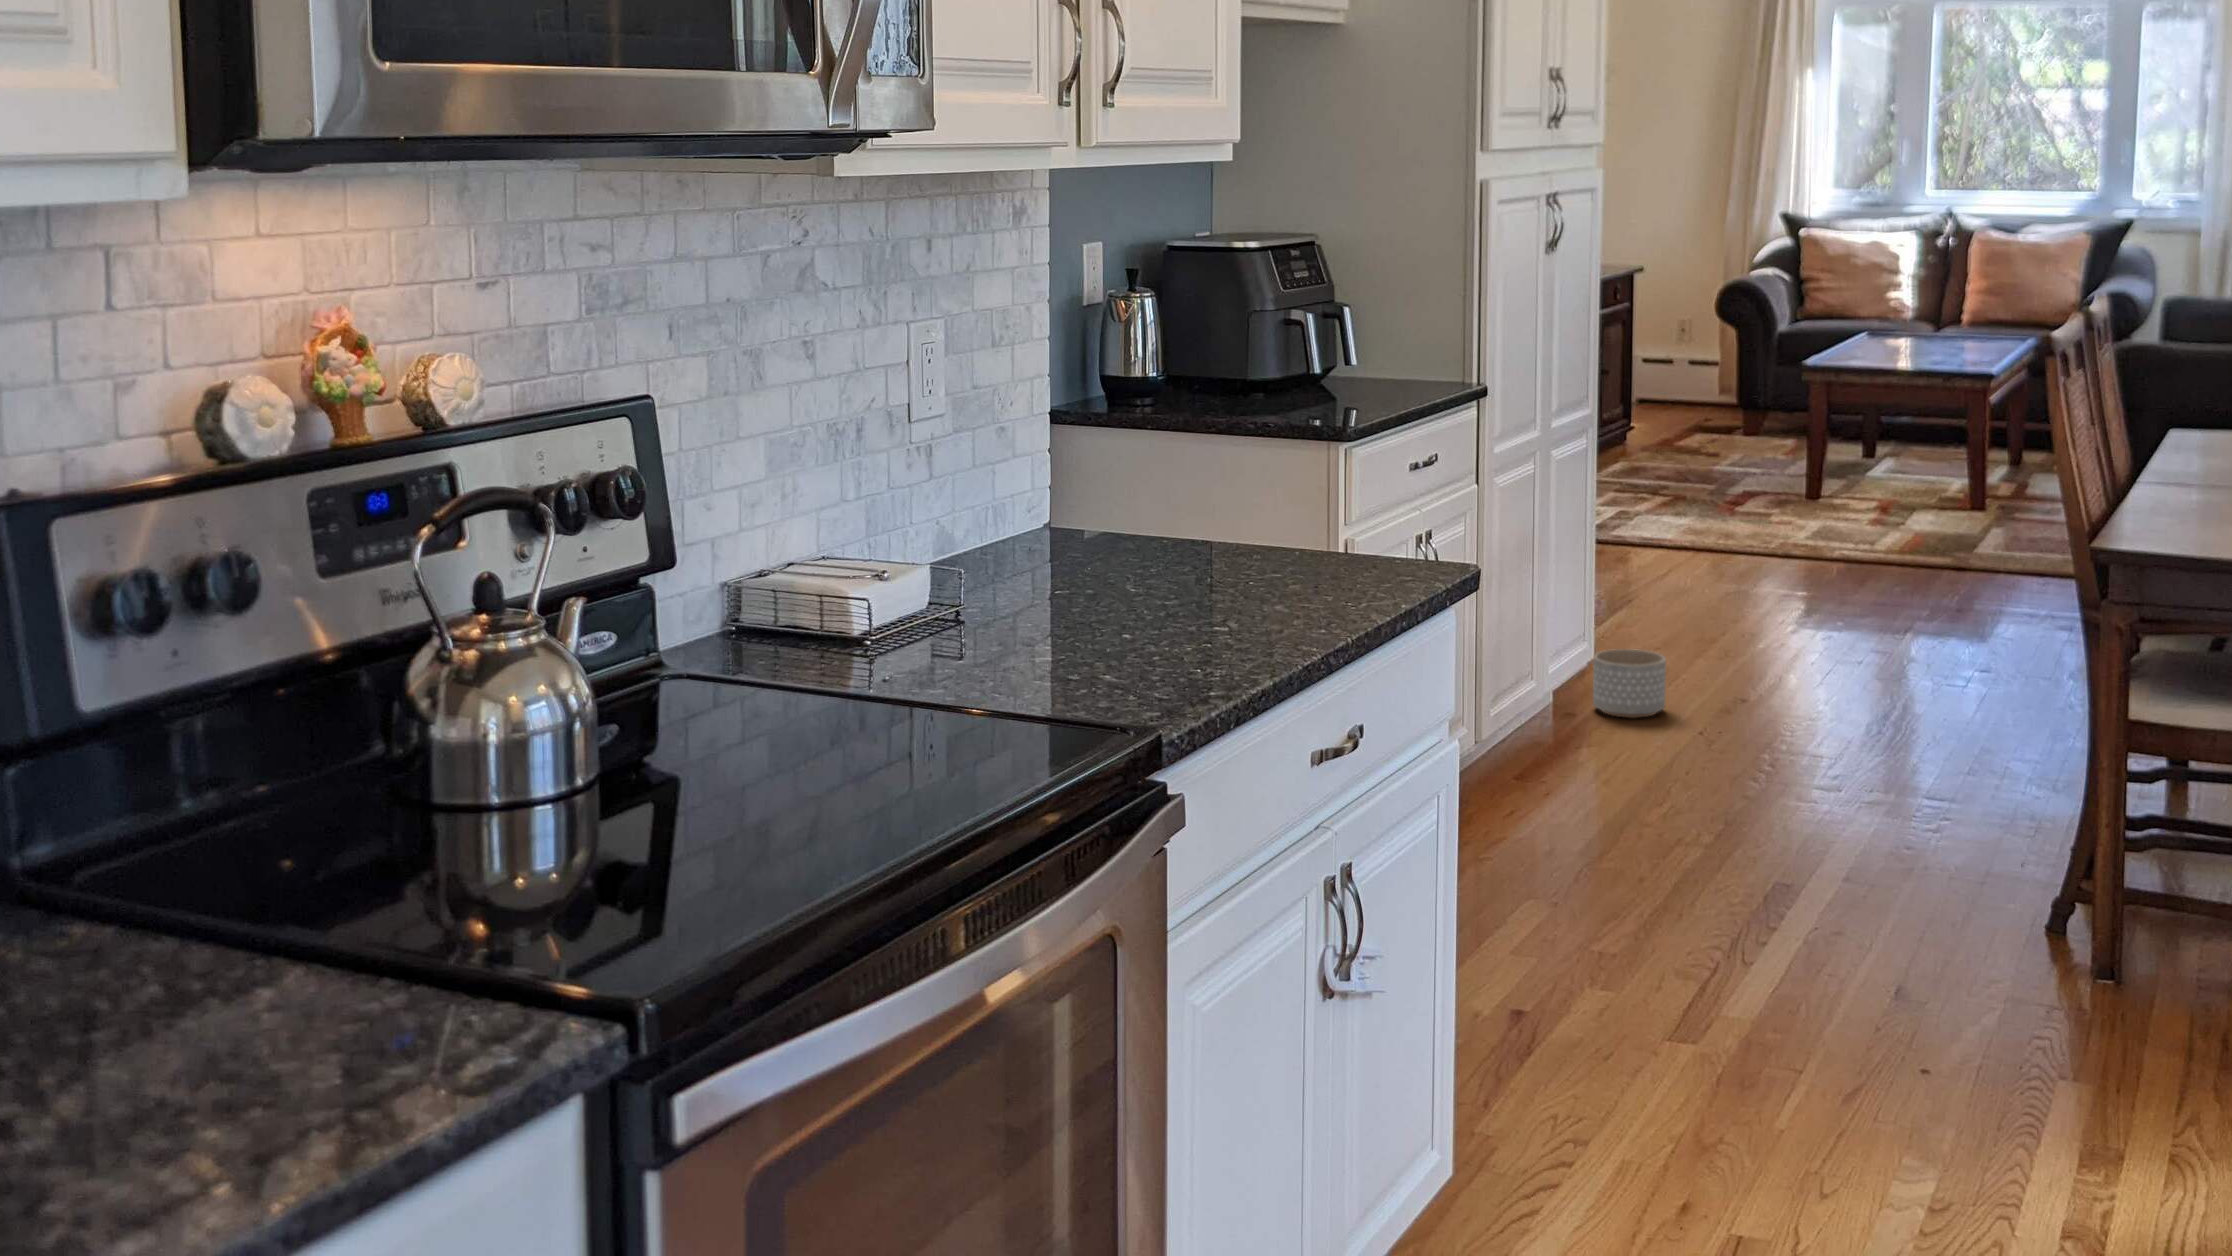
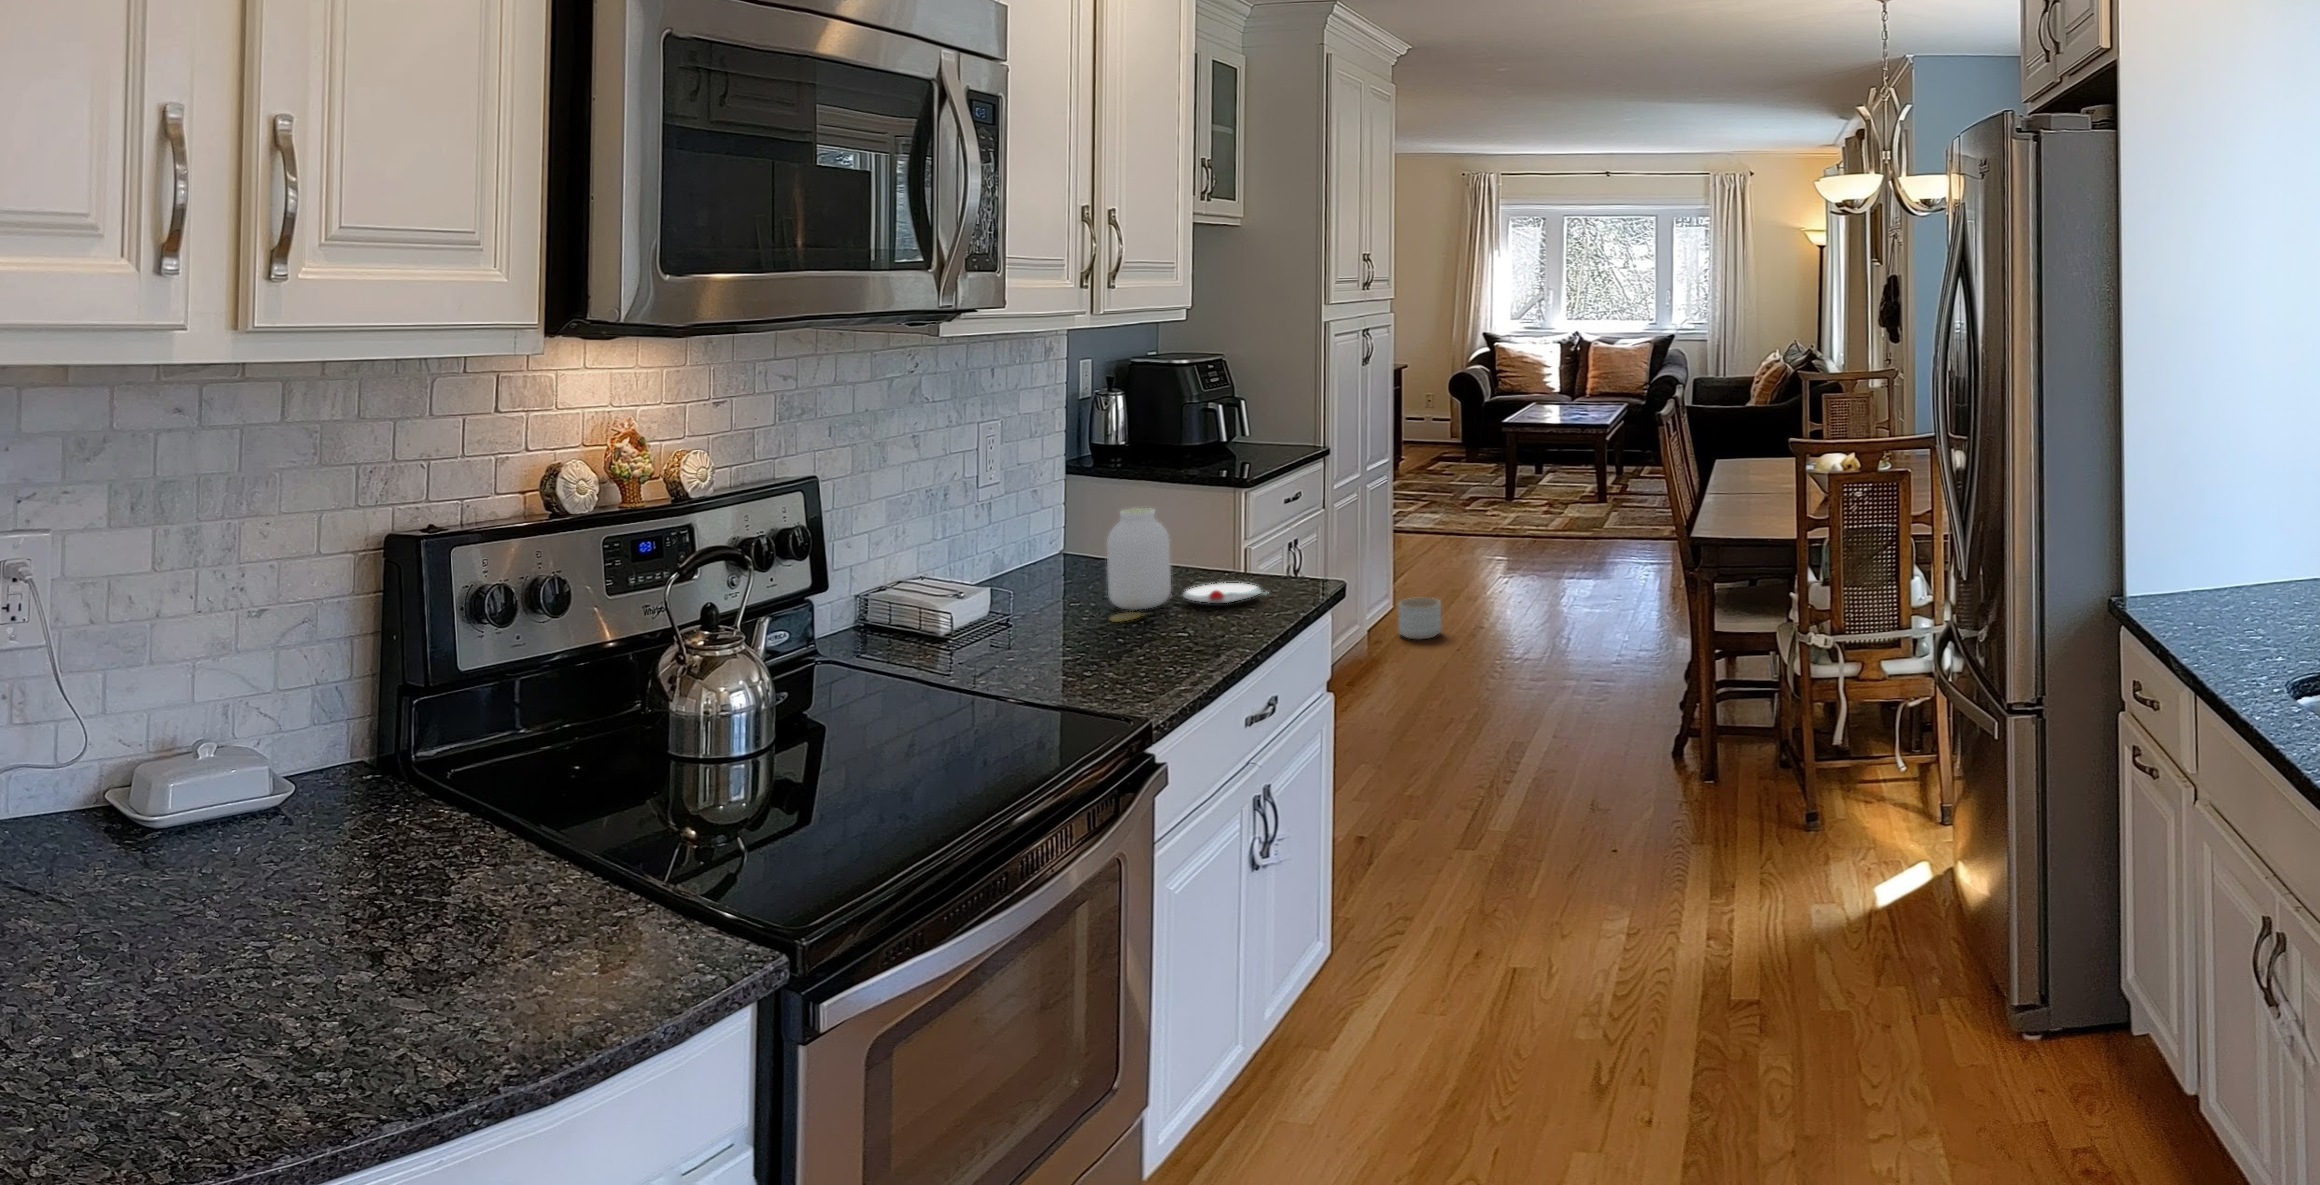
jar: none [1119,452,1349,612] -> present [1107,508,1262,622]

